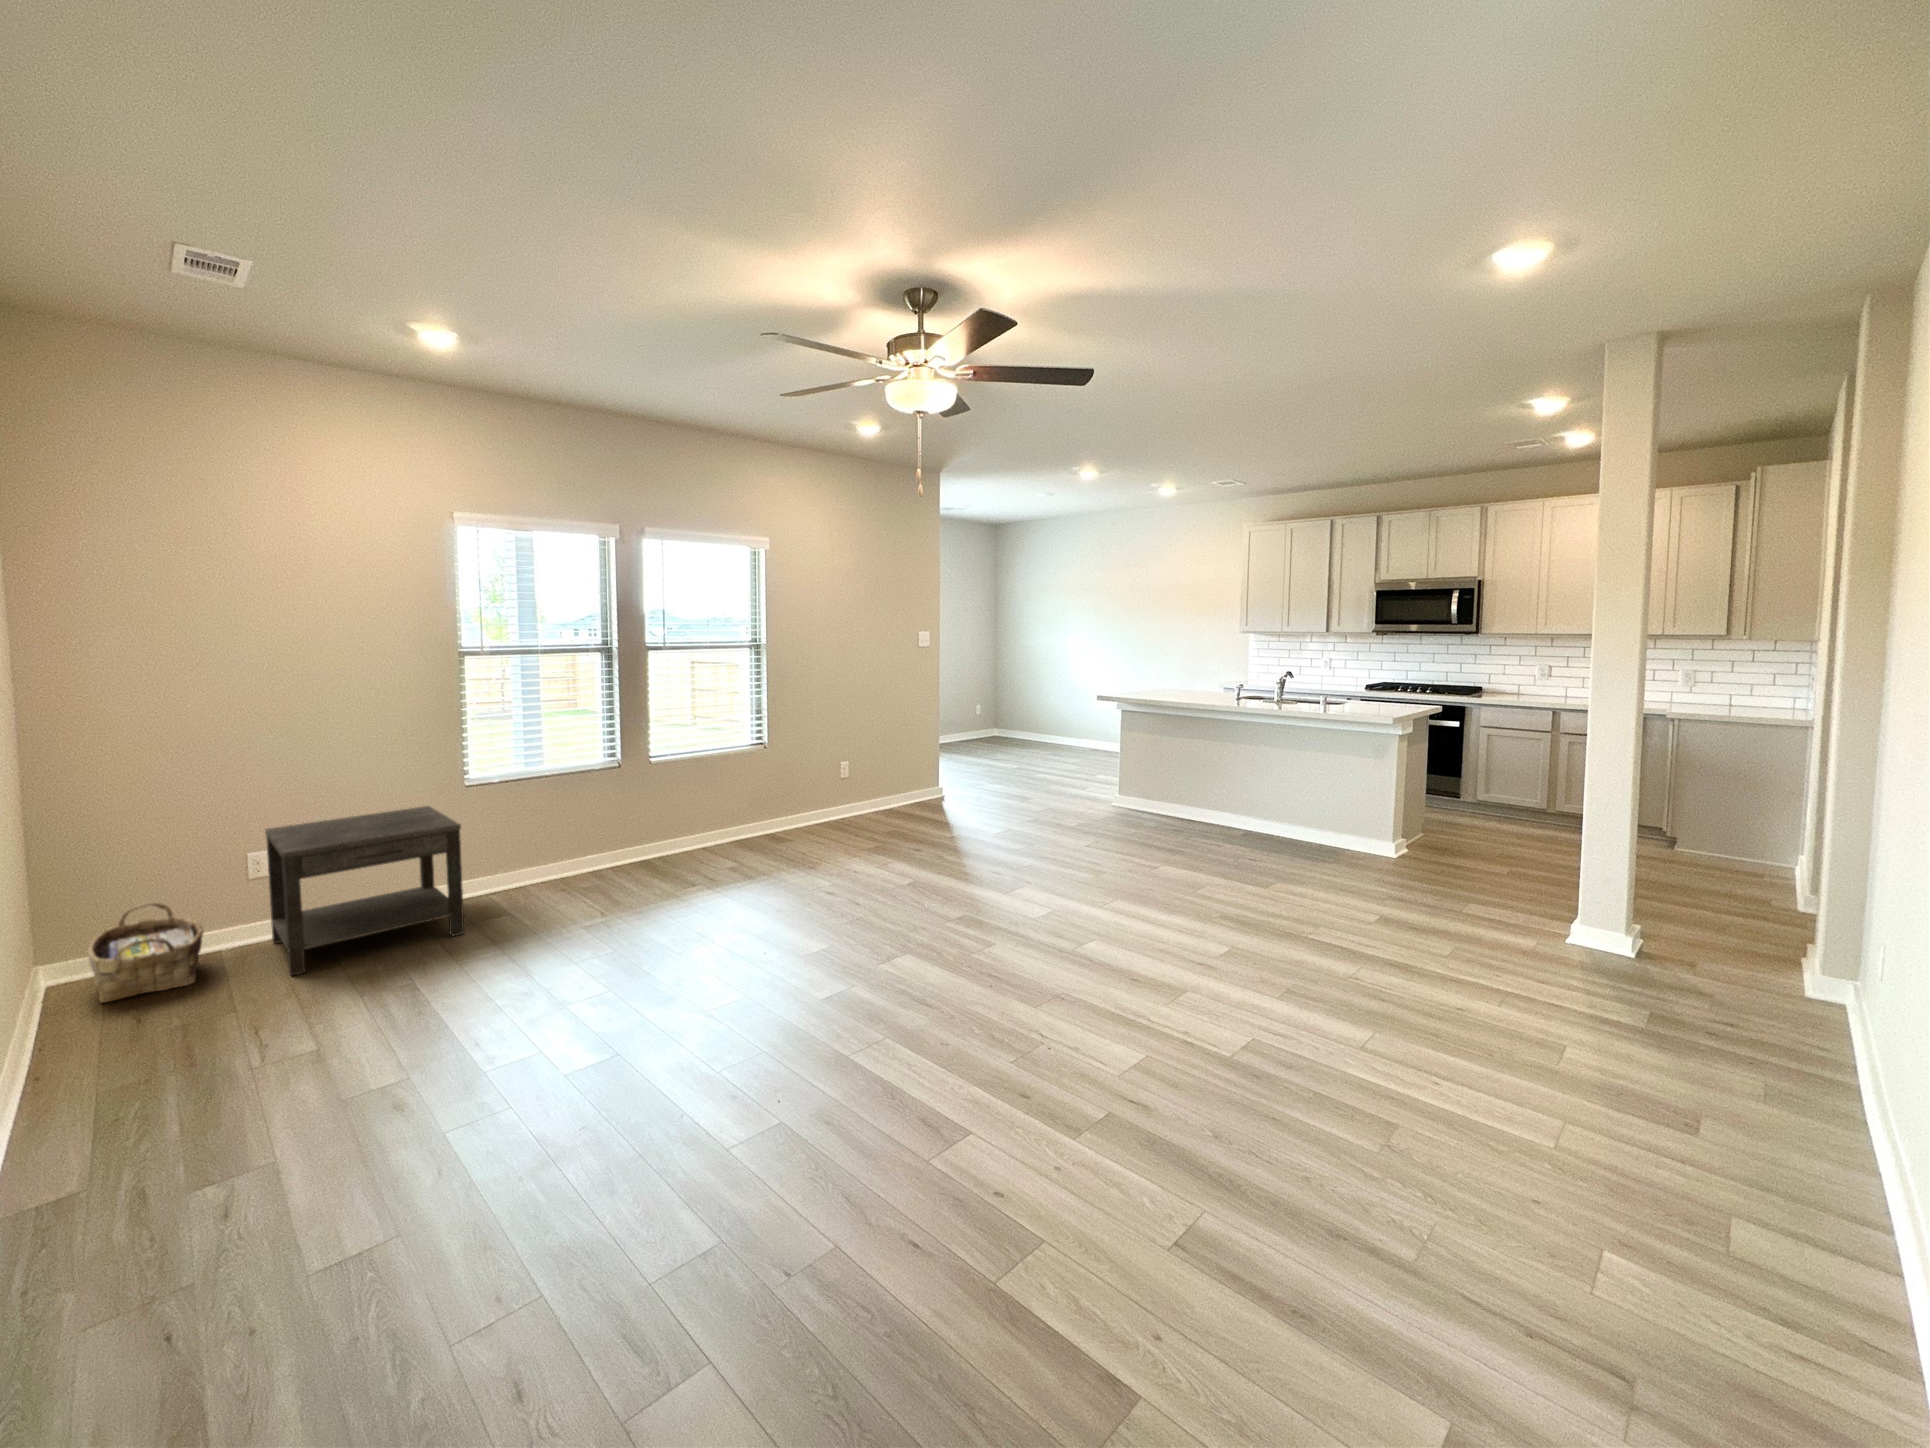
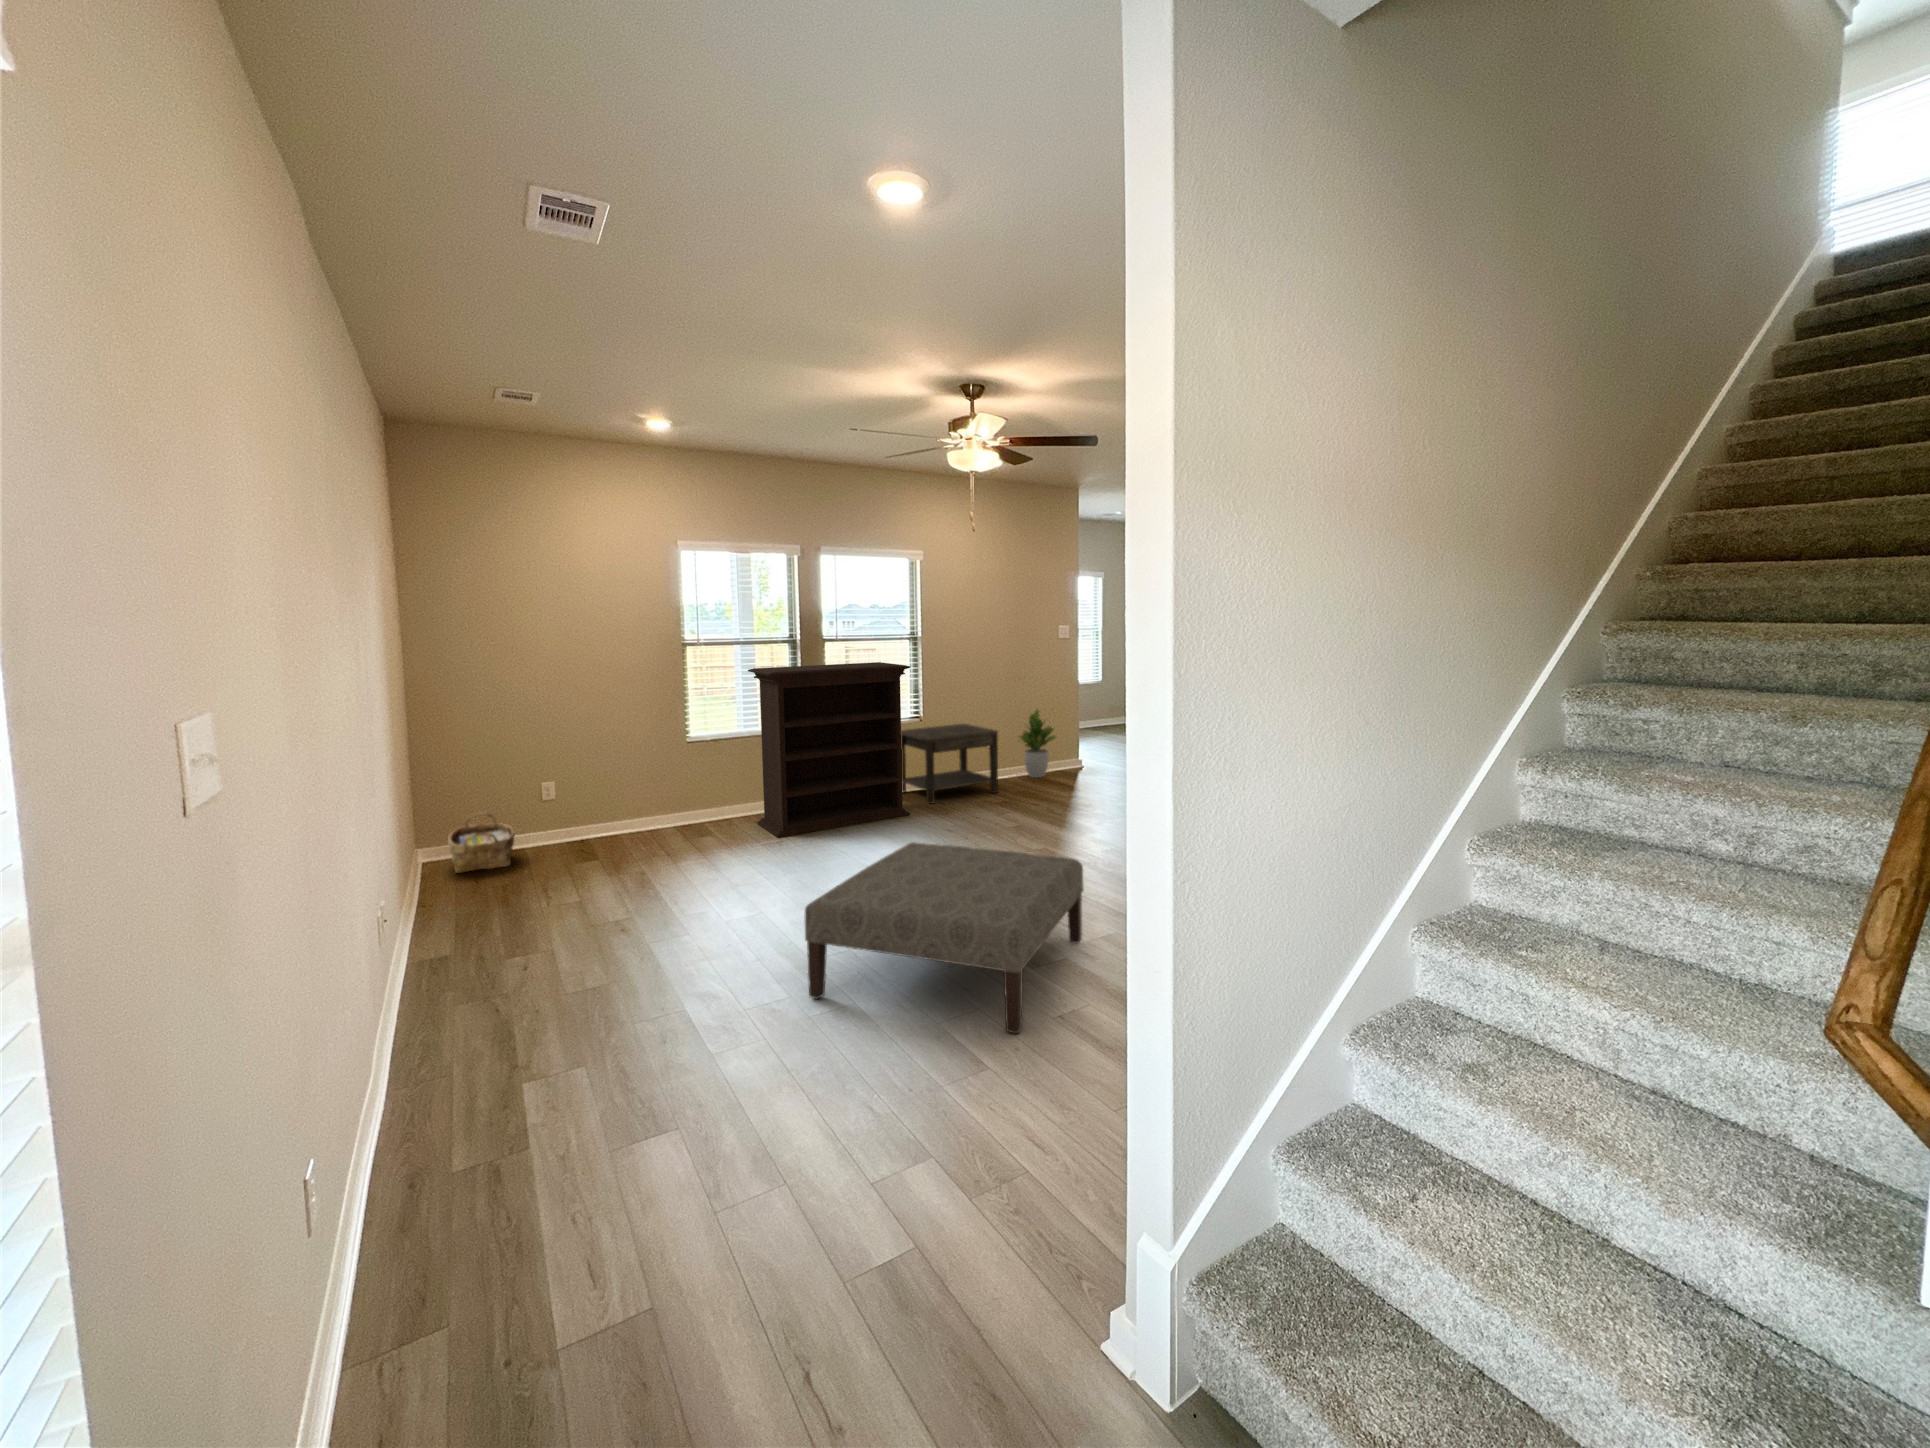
bookshelf: none [553,676,769,914] -> present [748,662,910,837]
potted plant: none [873,730,924,813] -> present [1020,710,1056,778]
side table: present [265,806,464,976] -> present [901,724,998,804]
ottoman: none [740,936,1131,1284] -> present [805,842,1084,1033]

